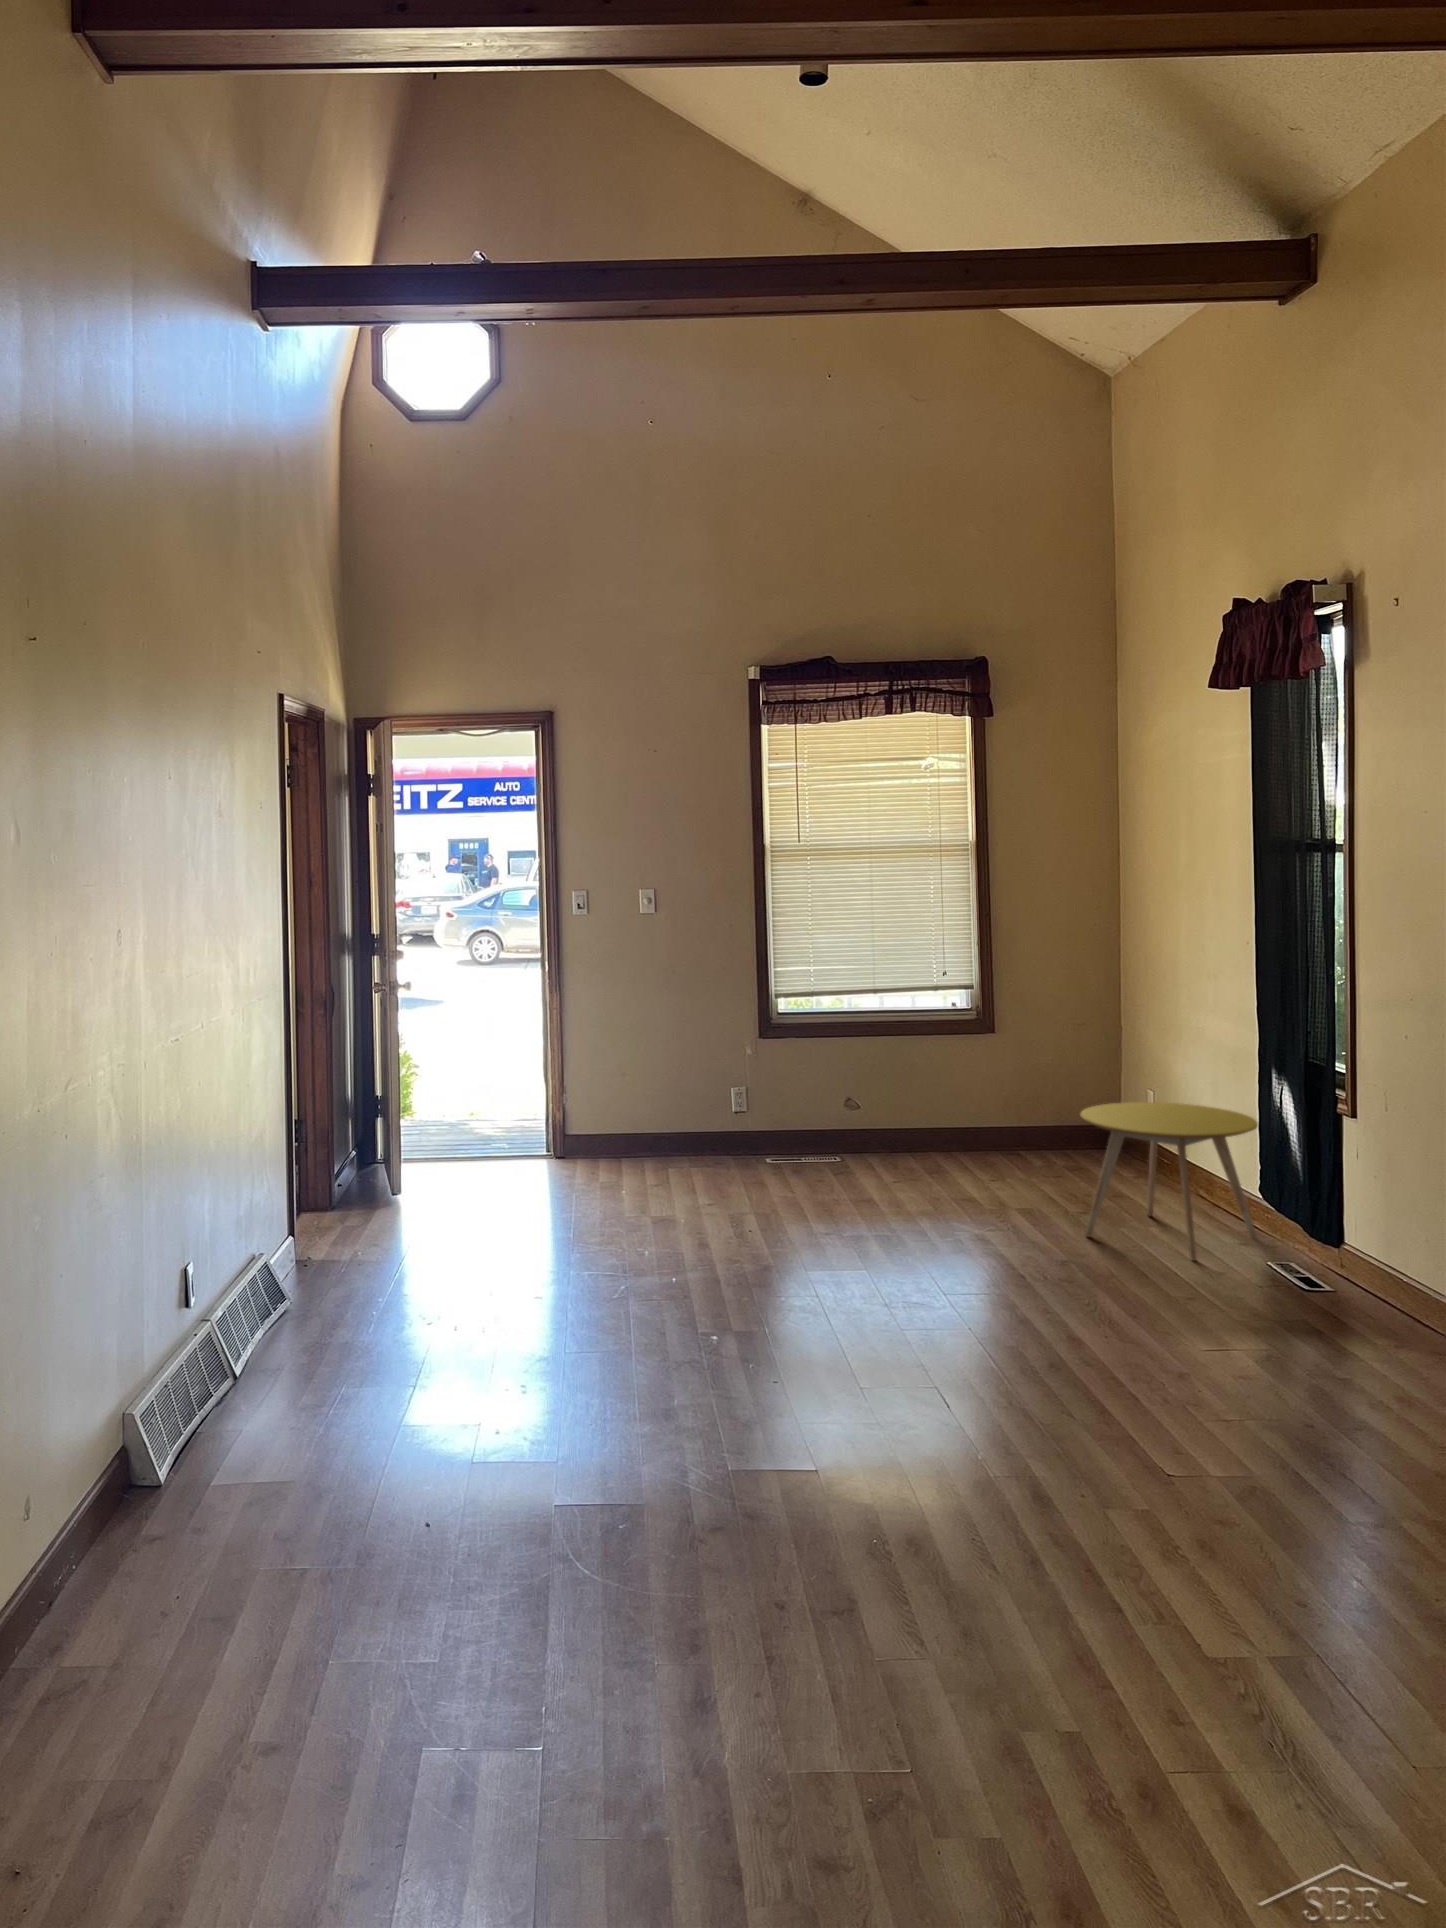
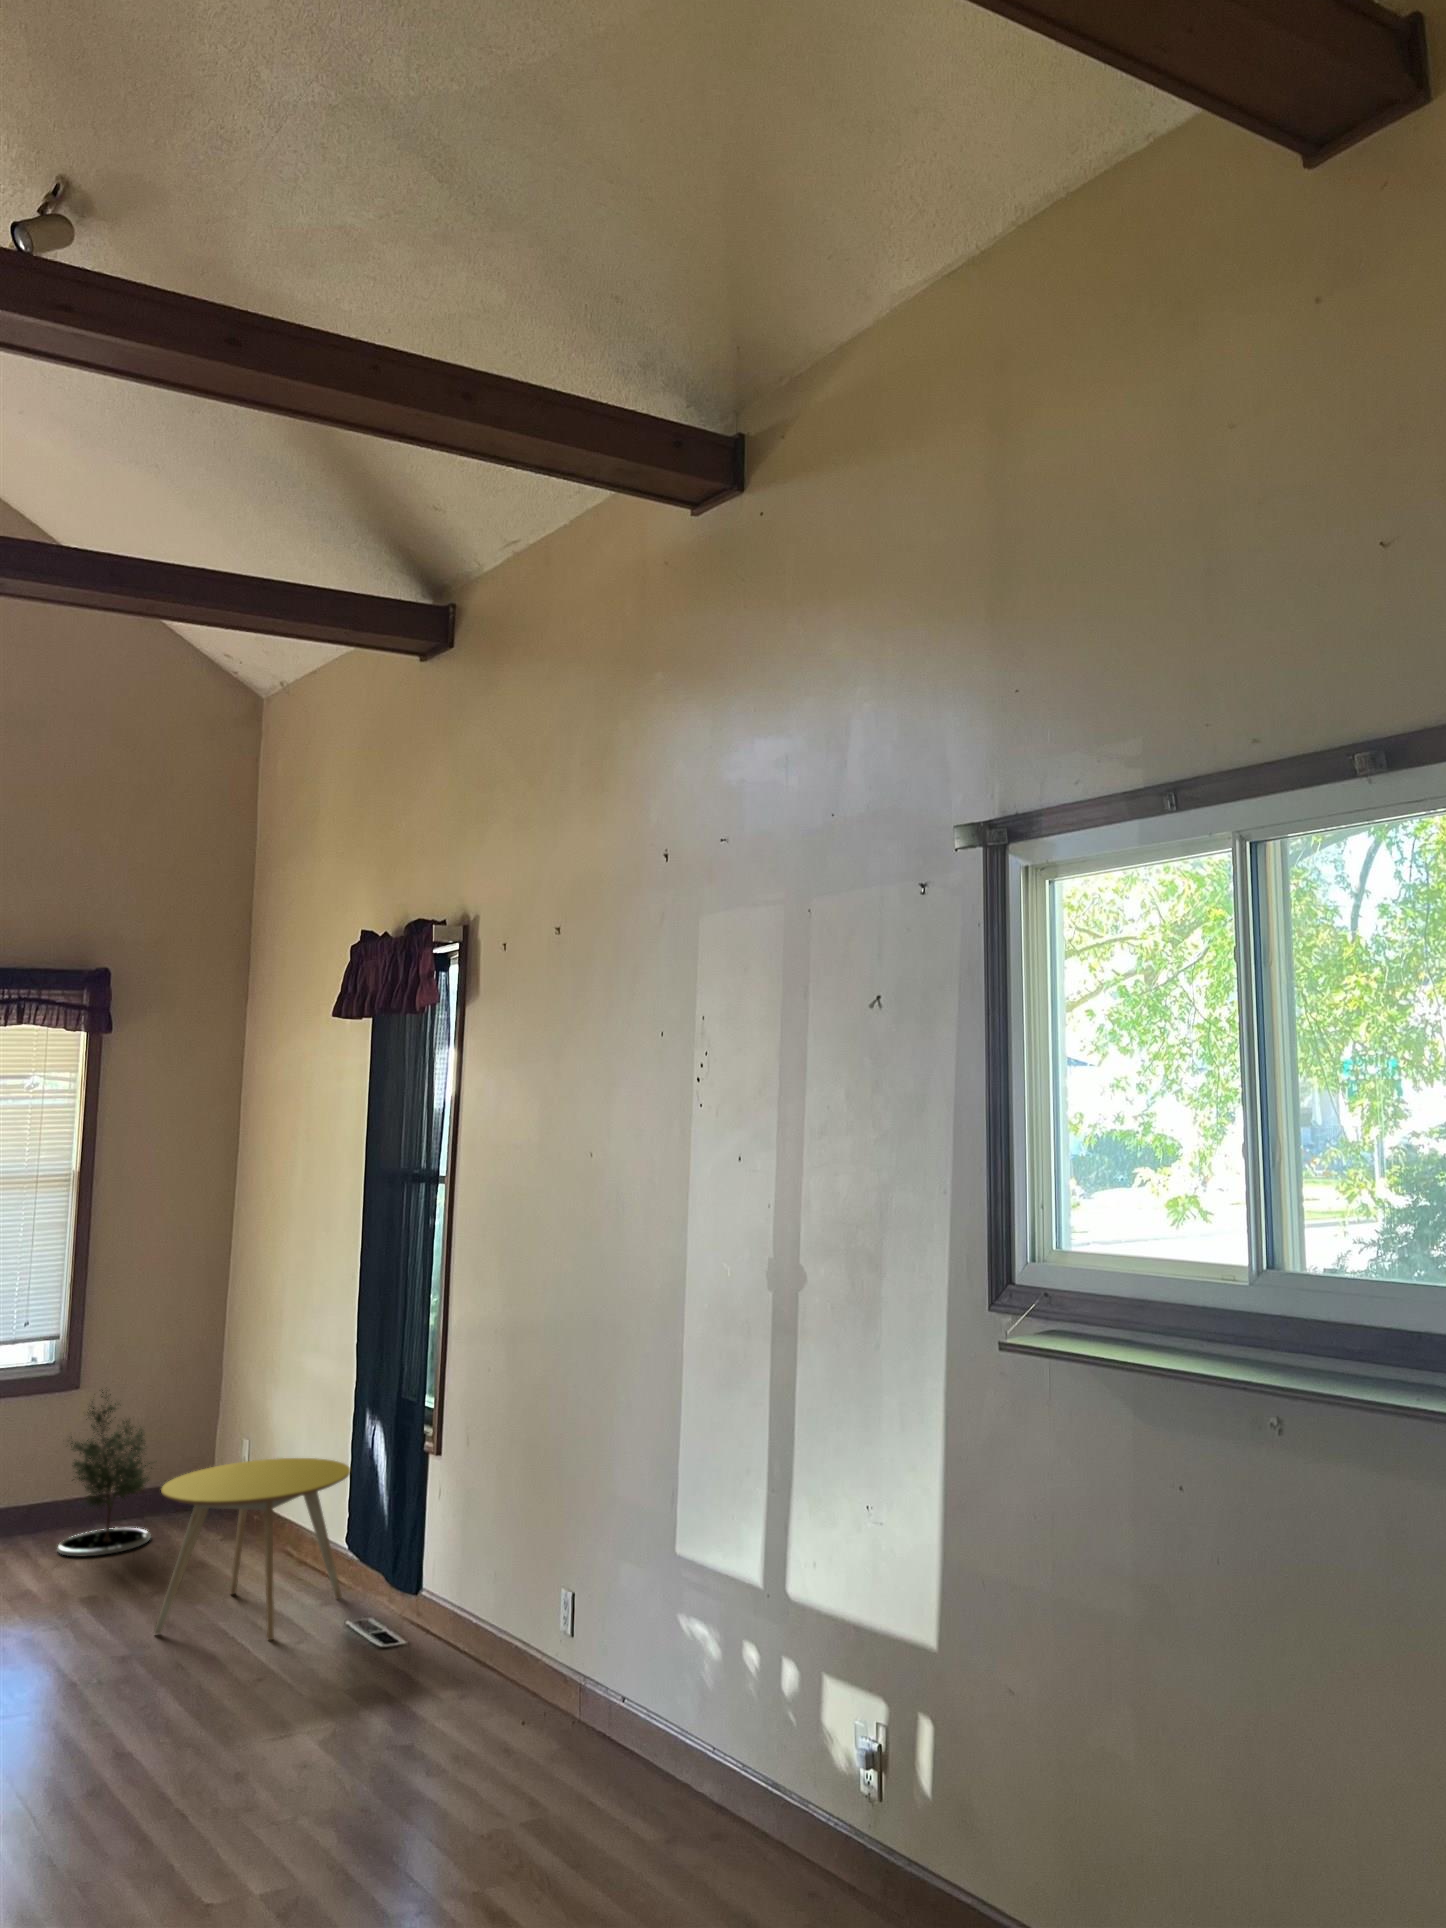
potted tree: none [985,1025,1067,1165] -> present [57,1390,152,1557]

